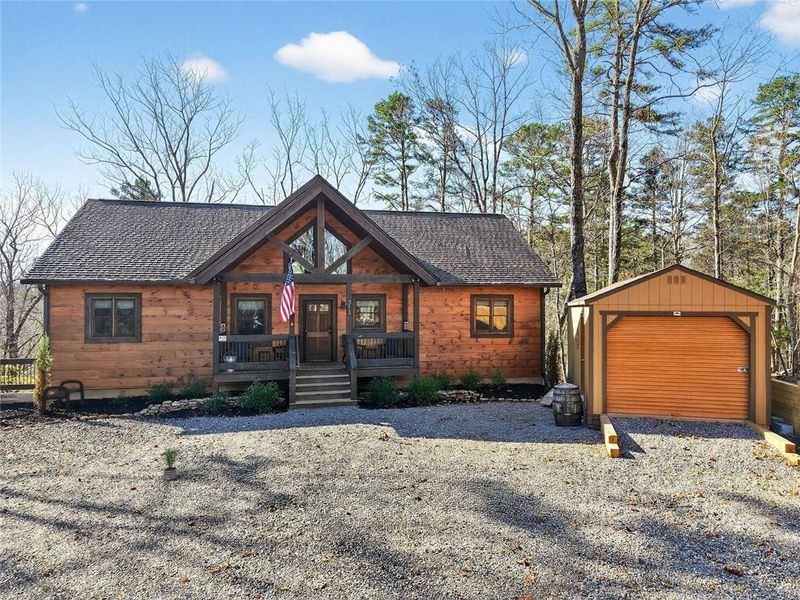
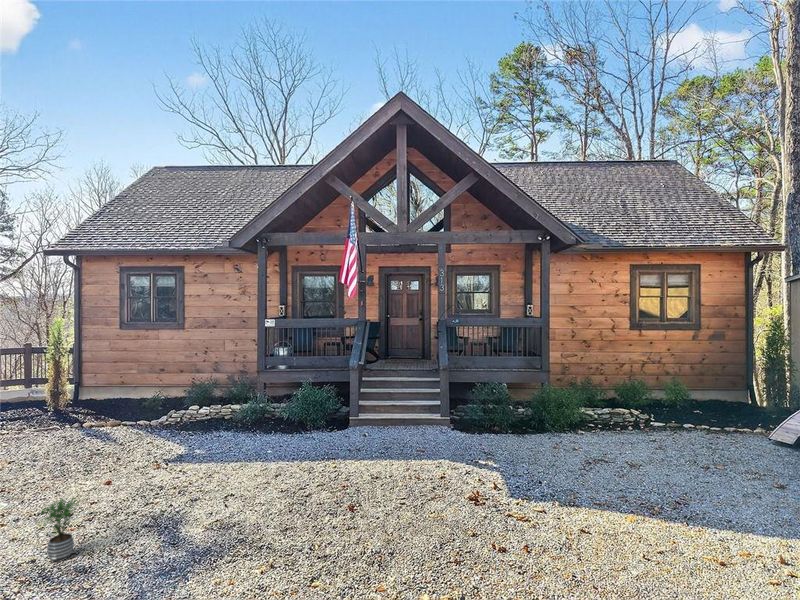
bench: present [42,380,85,415] -> none [63,372,121,413]

